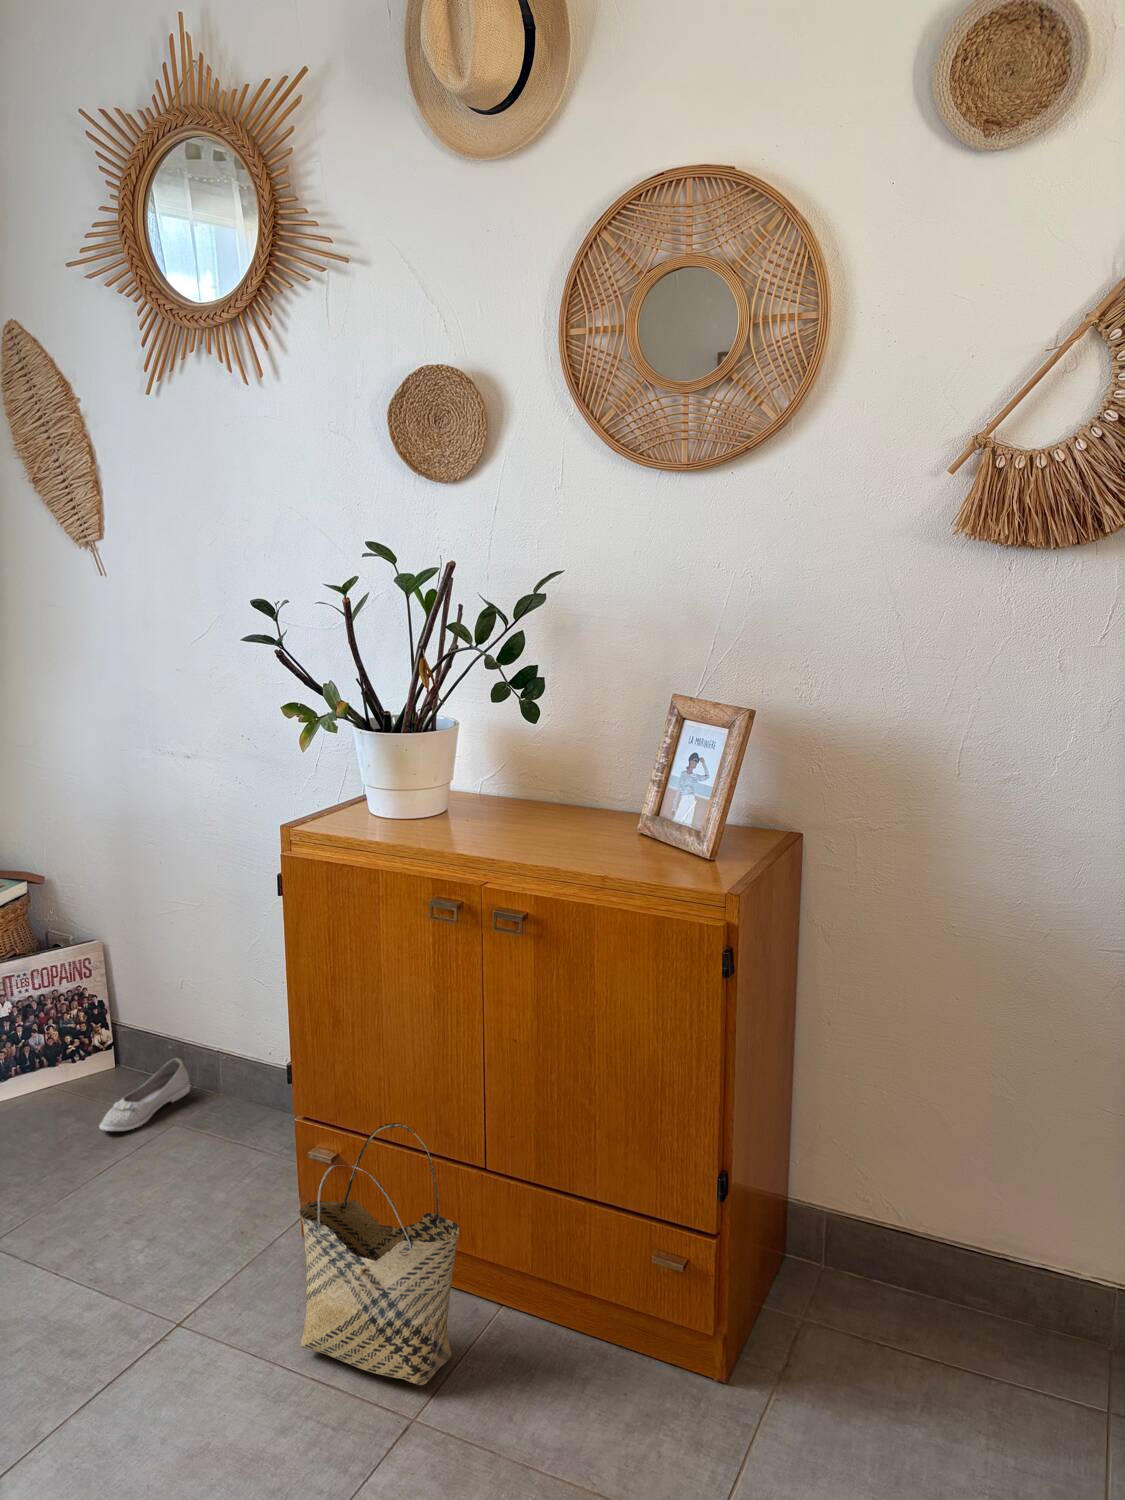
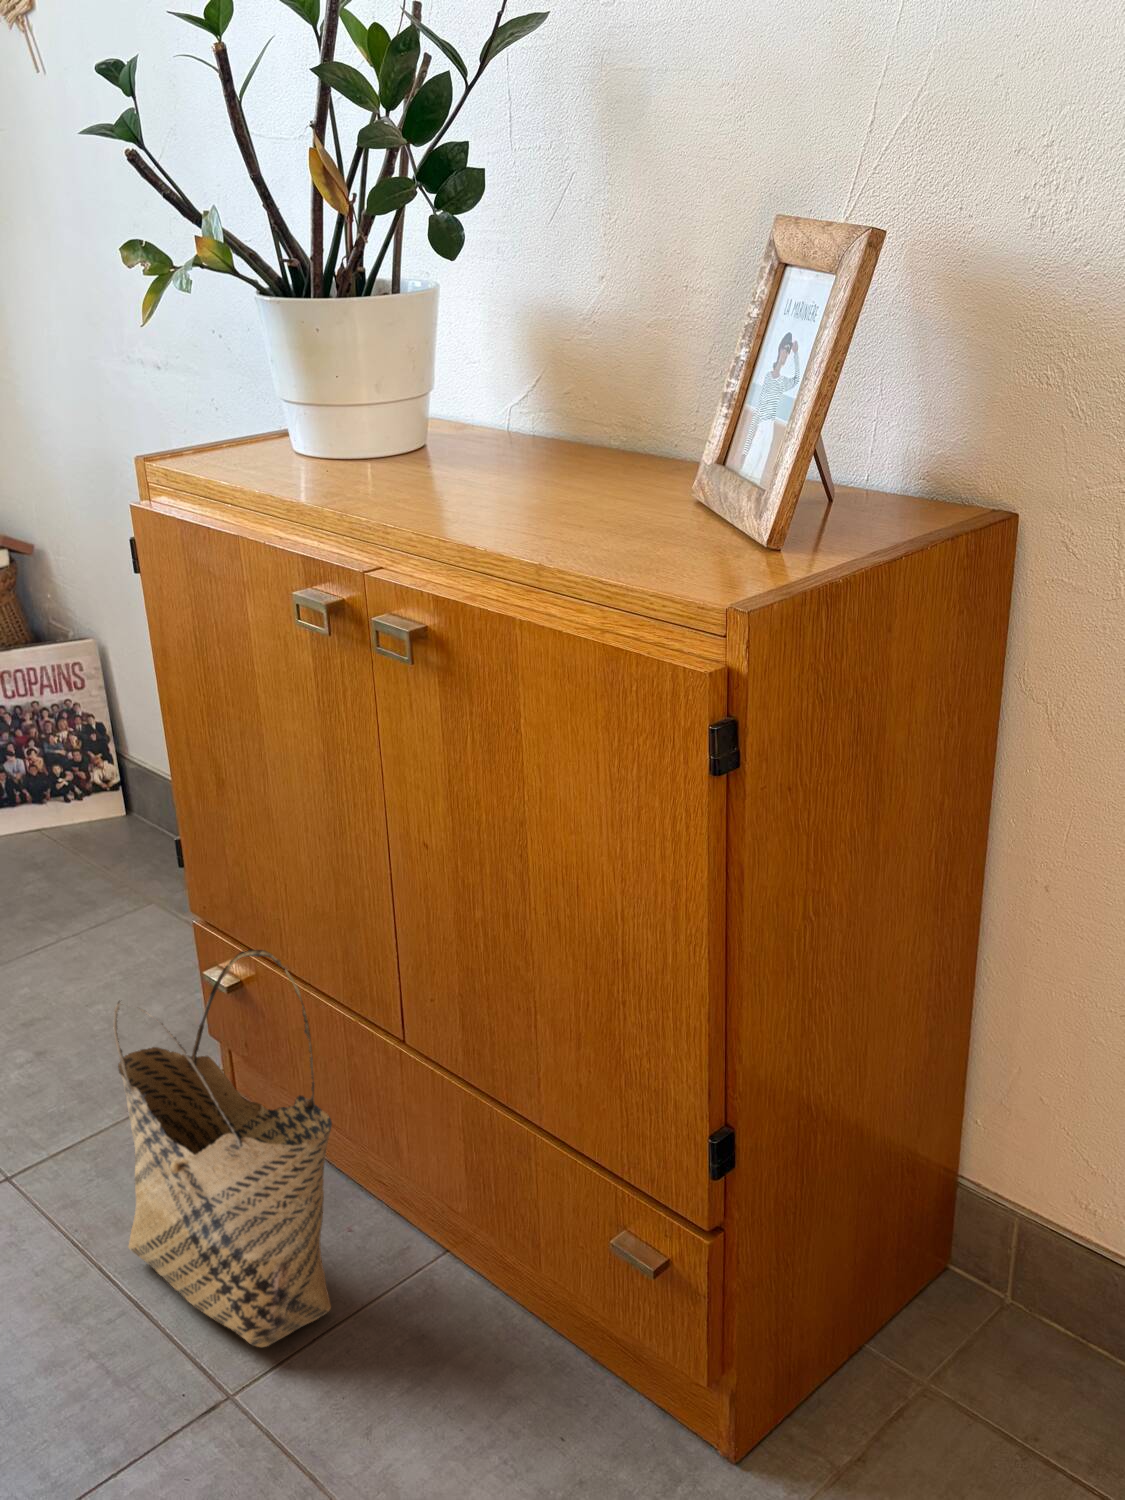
shoe: present [99,1058,190,1131] -> none [56,812,197,901]

